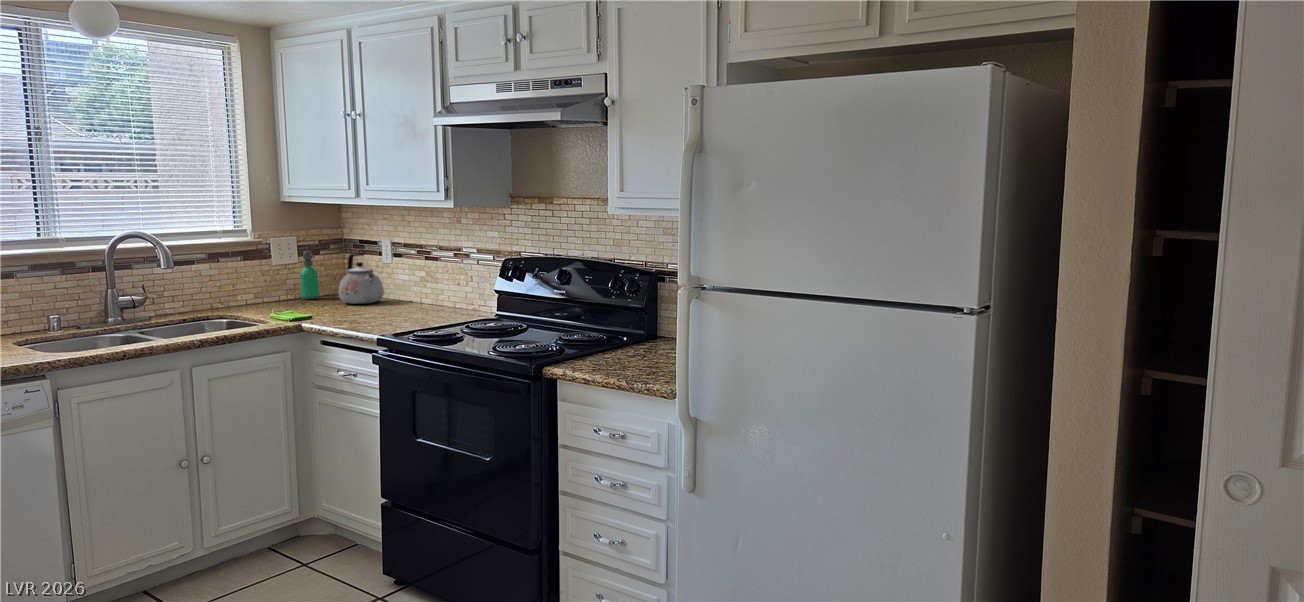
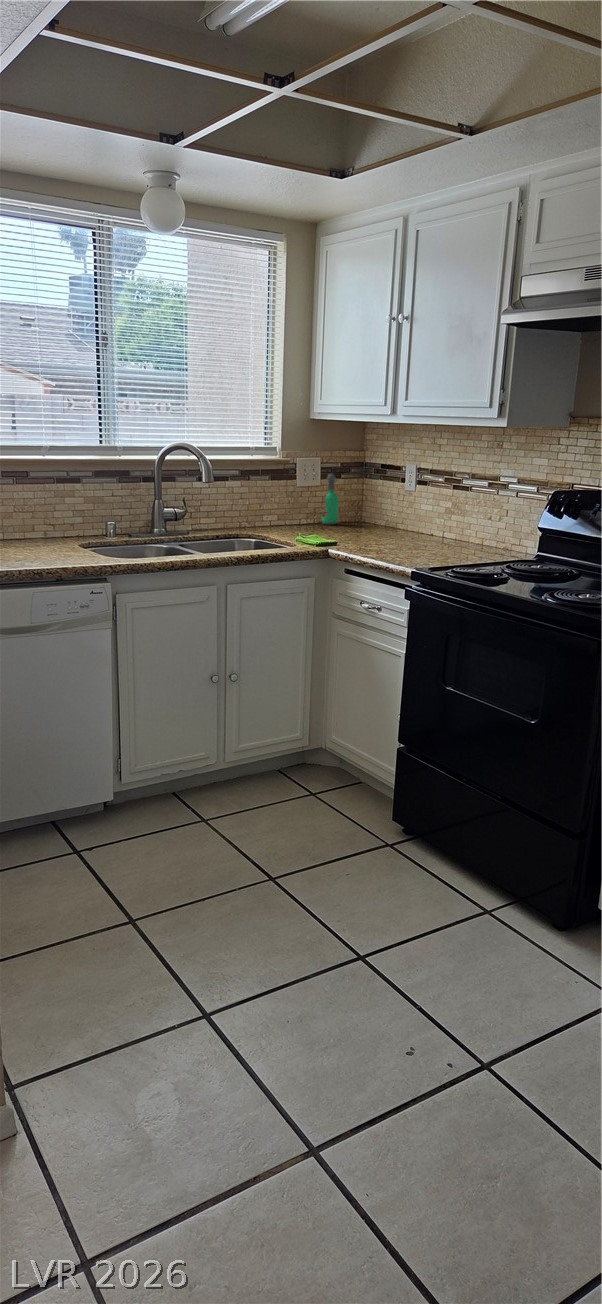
kettle: present [339,253,384,304] -> none [360,479,405,533]

